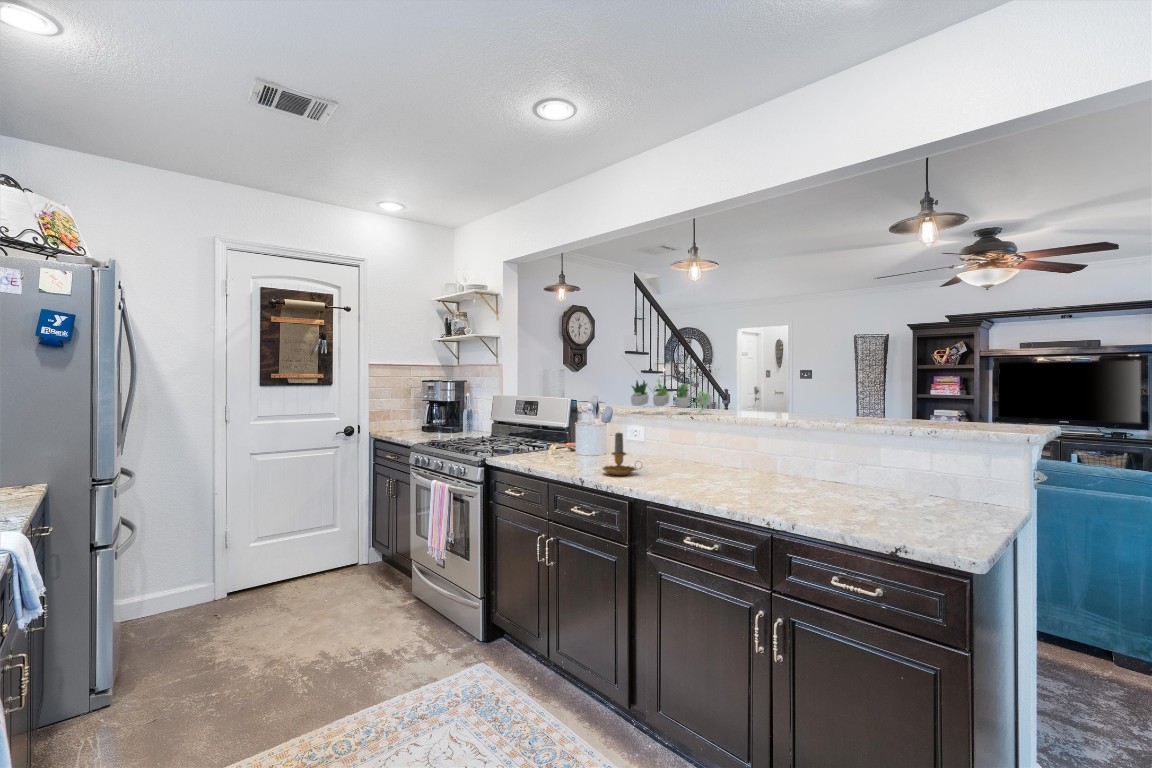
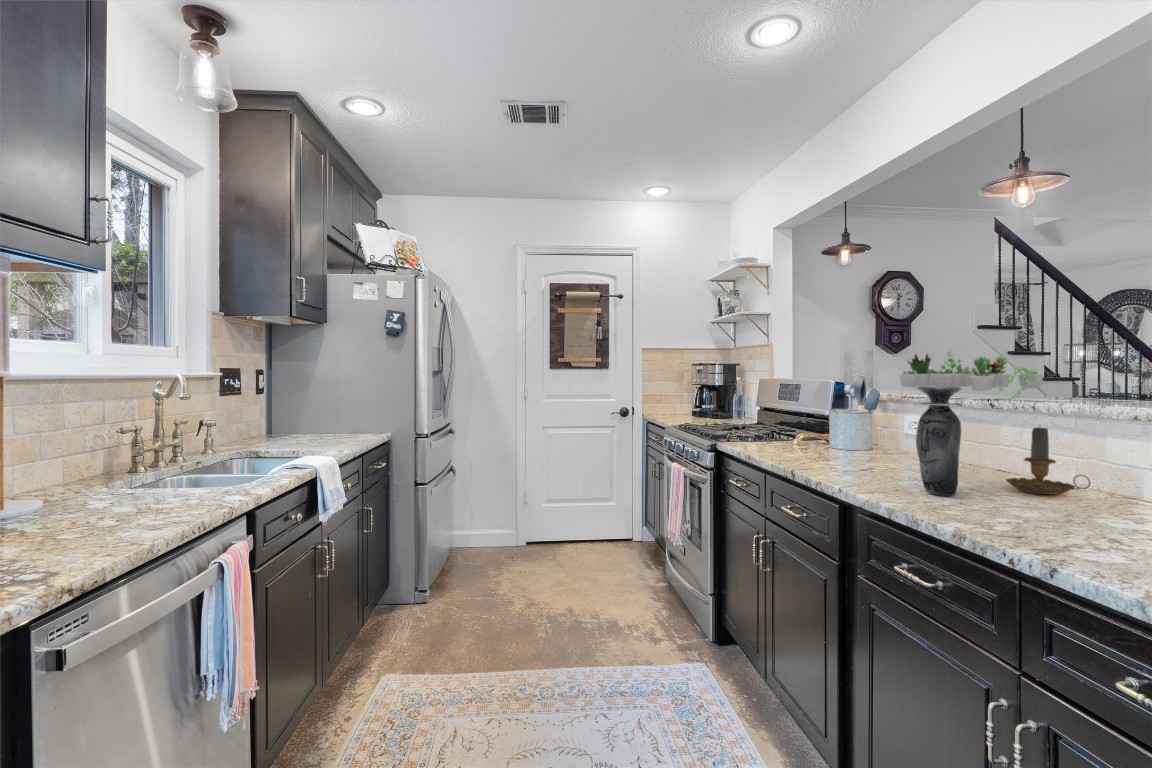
vase: none [671,409,698,485] -> present [916,387,961,496]
candle: present [603,433,642,475] -> present [1006,427,1090,495]

